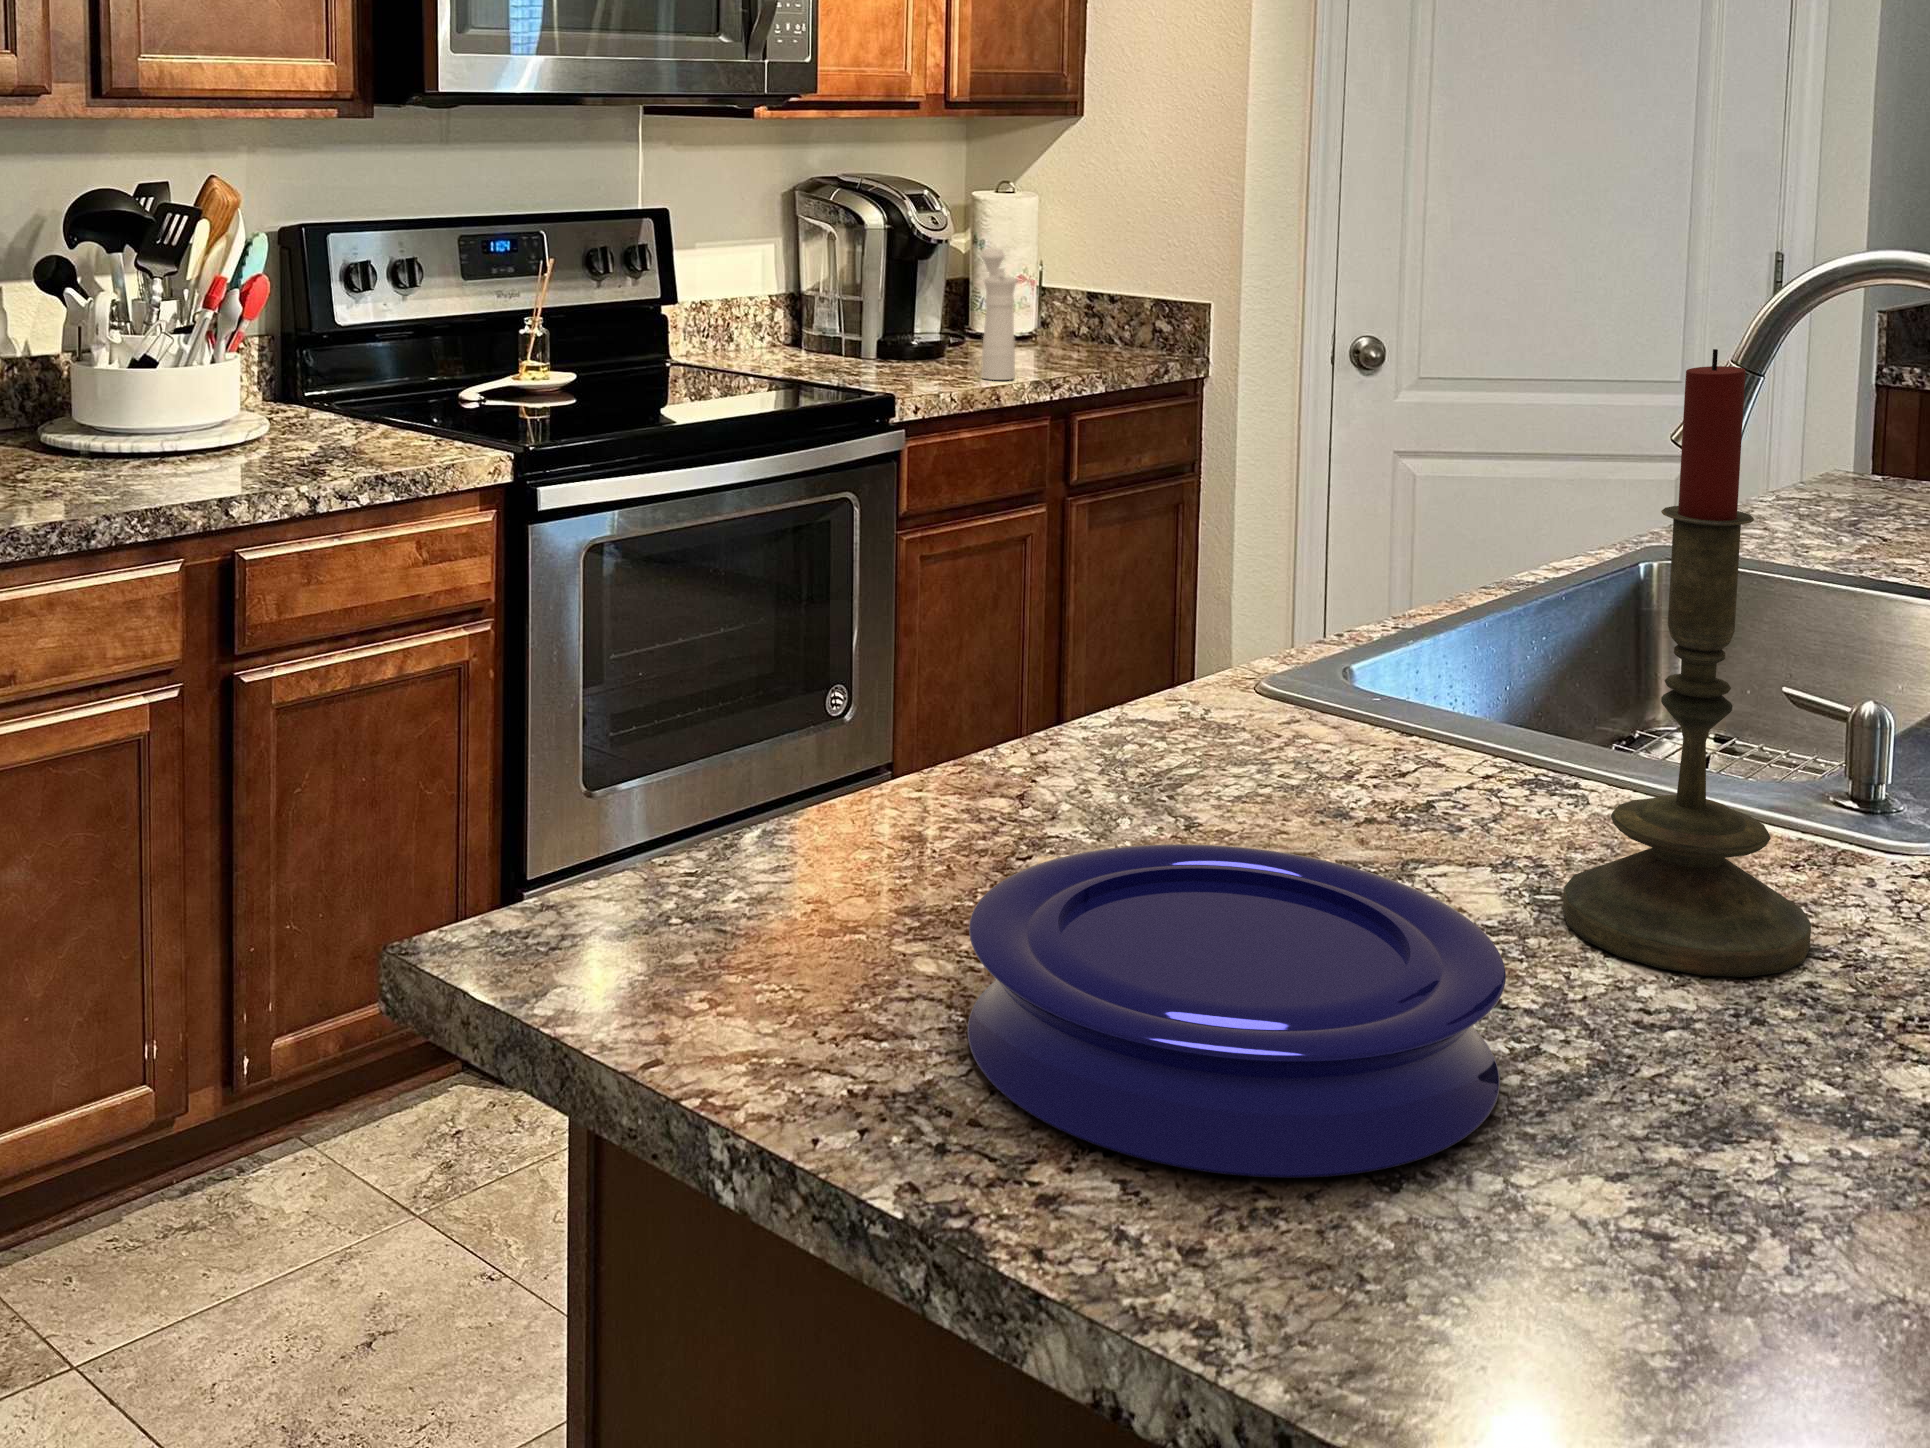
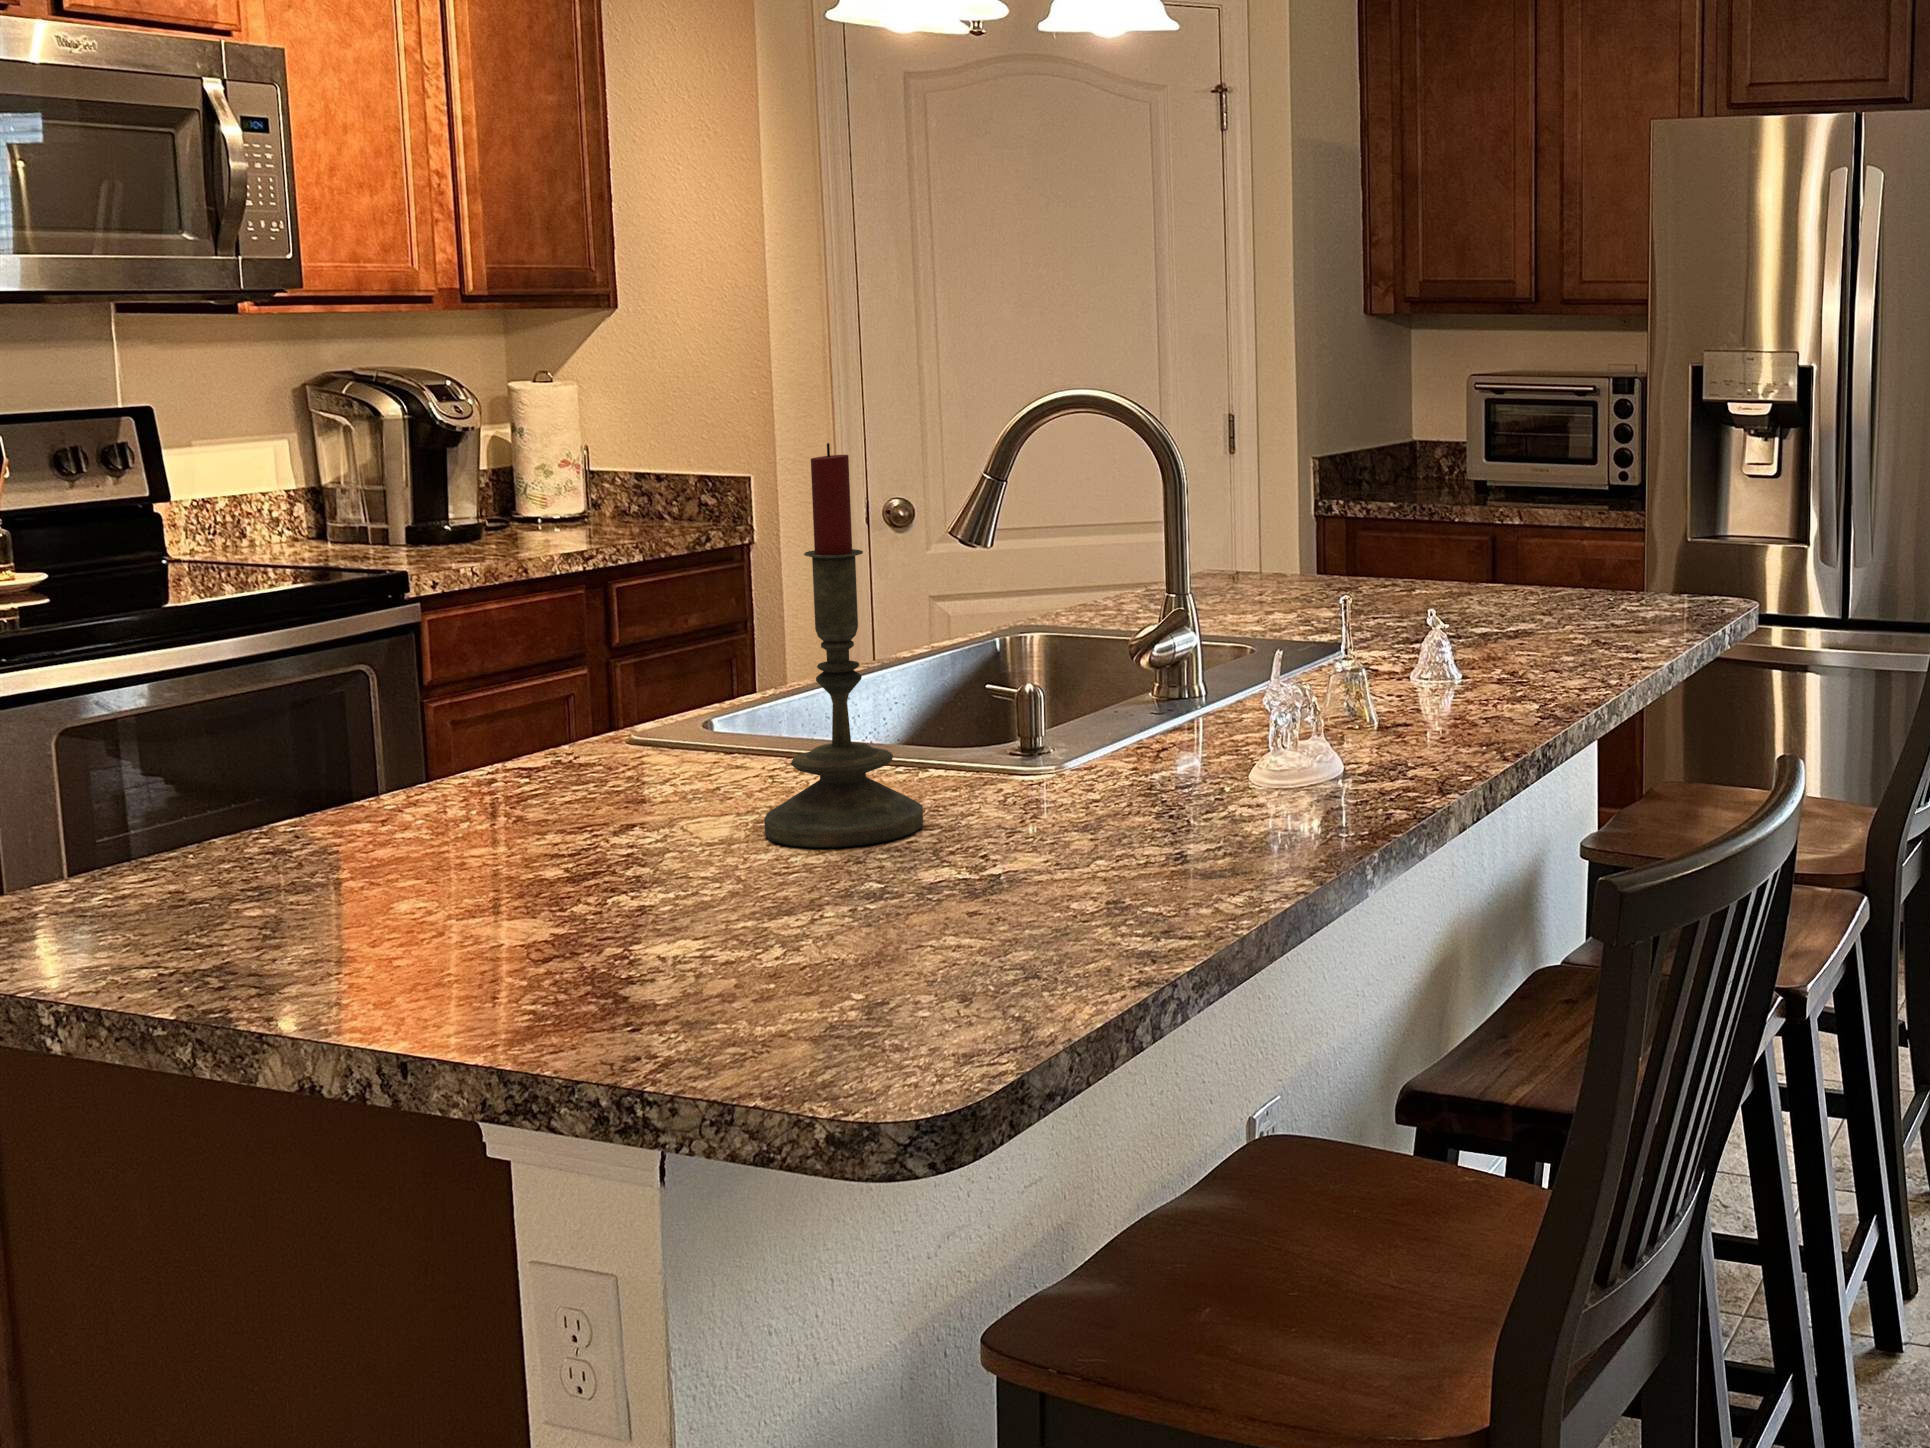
pepper mill: present [981,248,1017,380] -> none [504,434,544,555]
plate: present [968,844,1506,1178] -> none [259,801,657,971]

